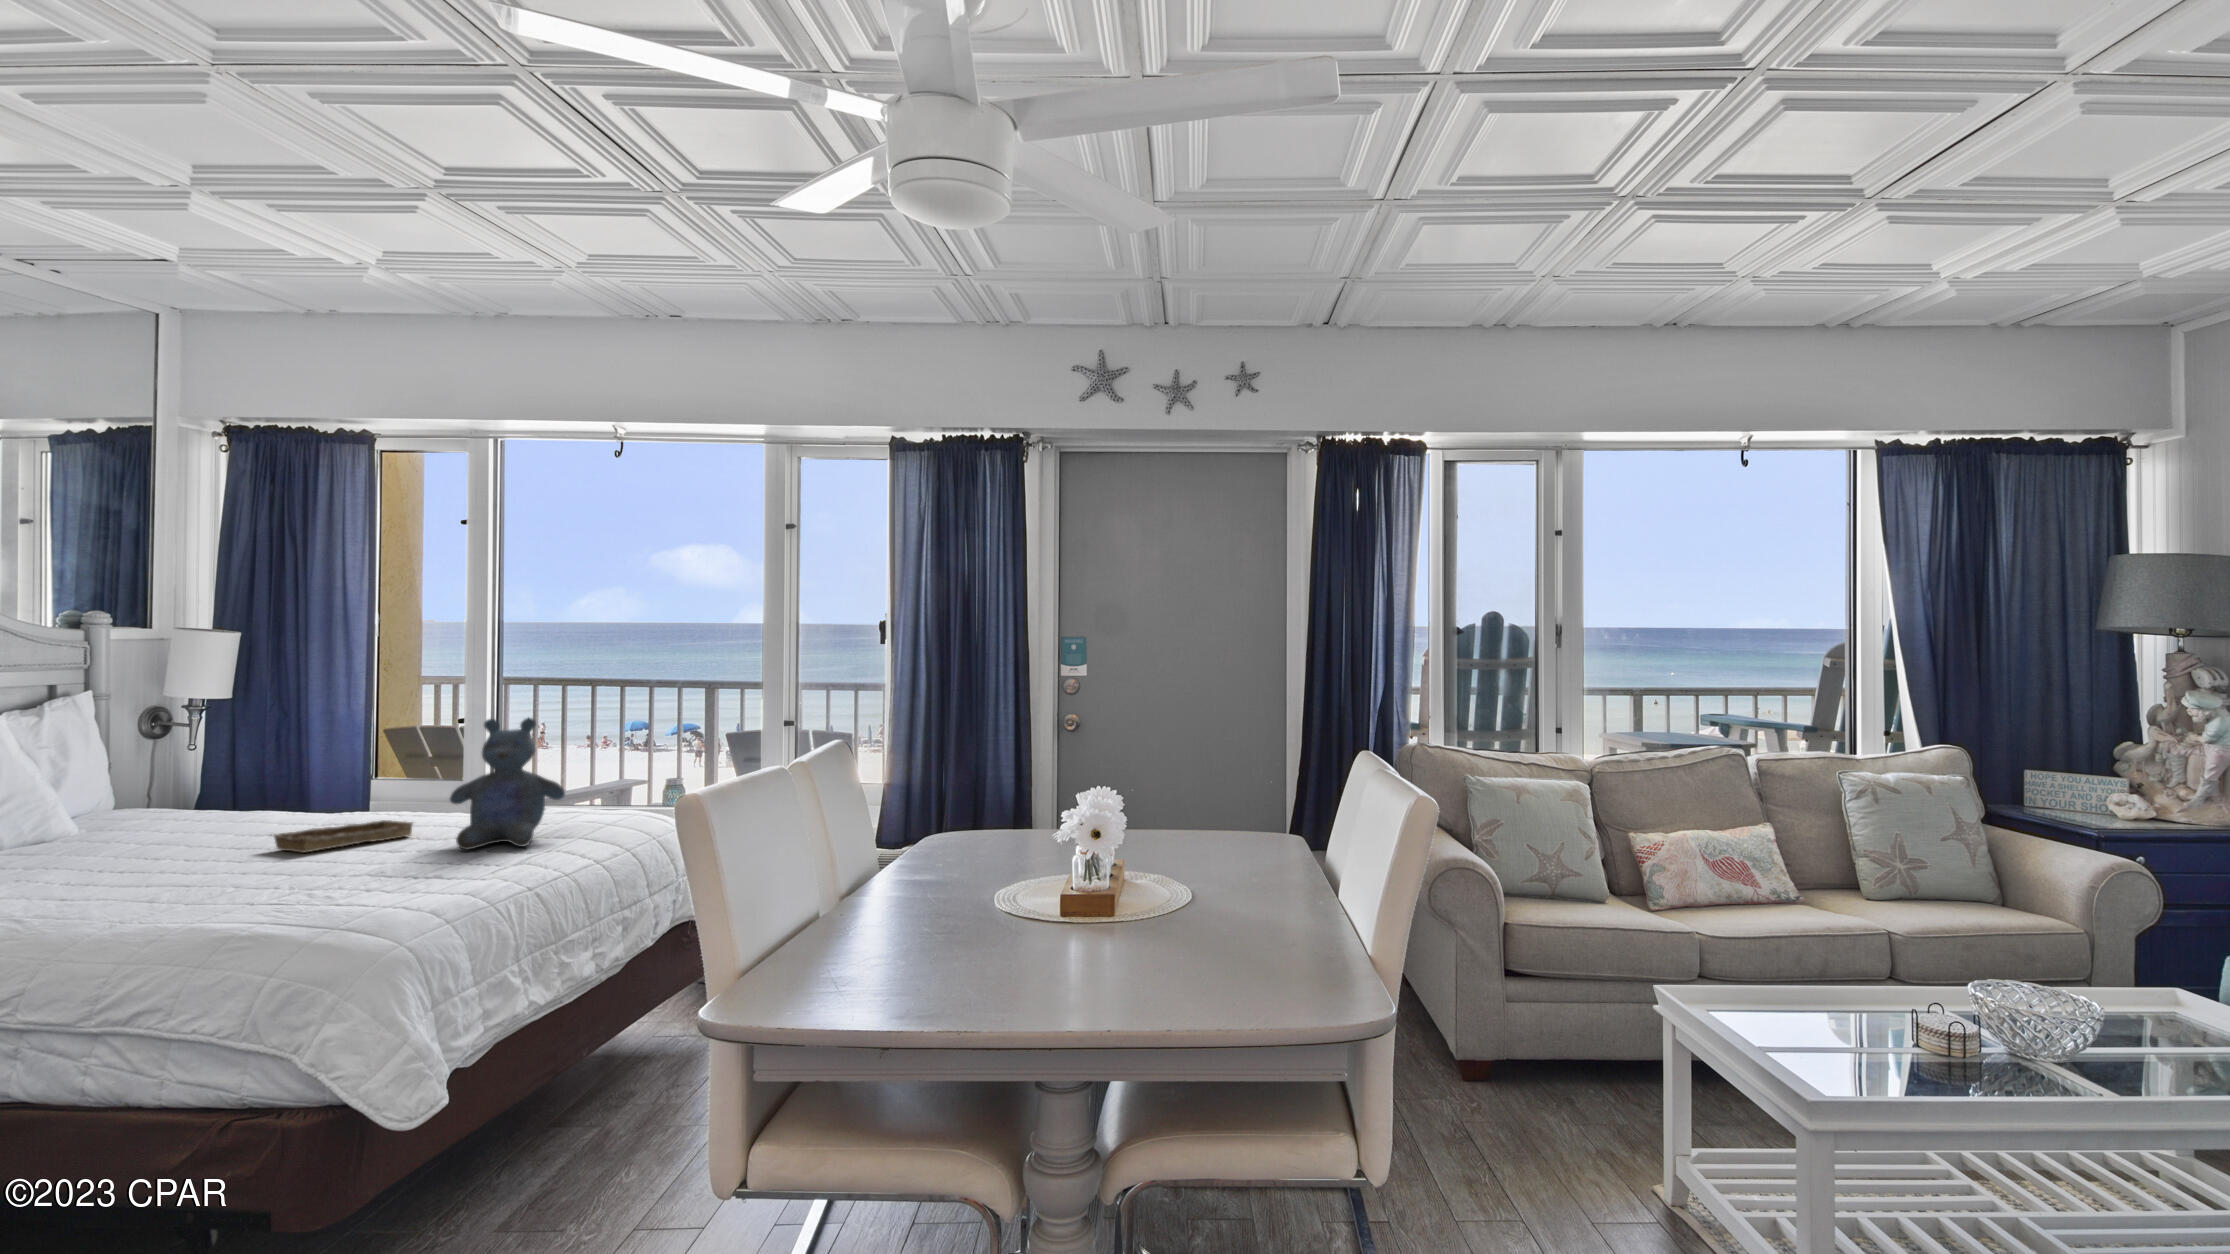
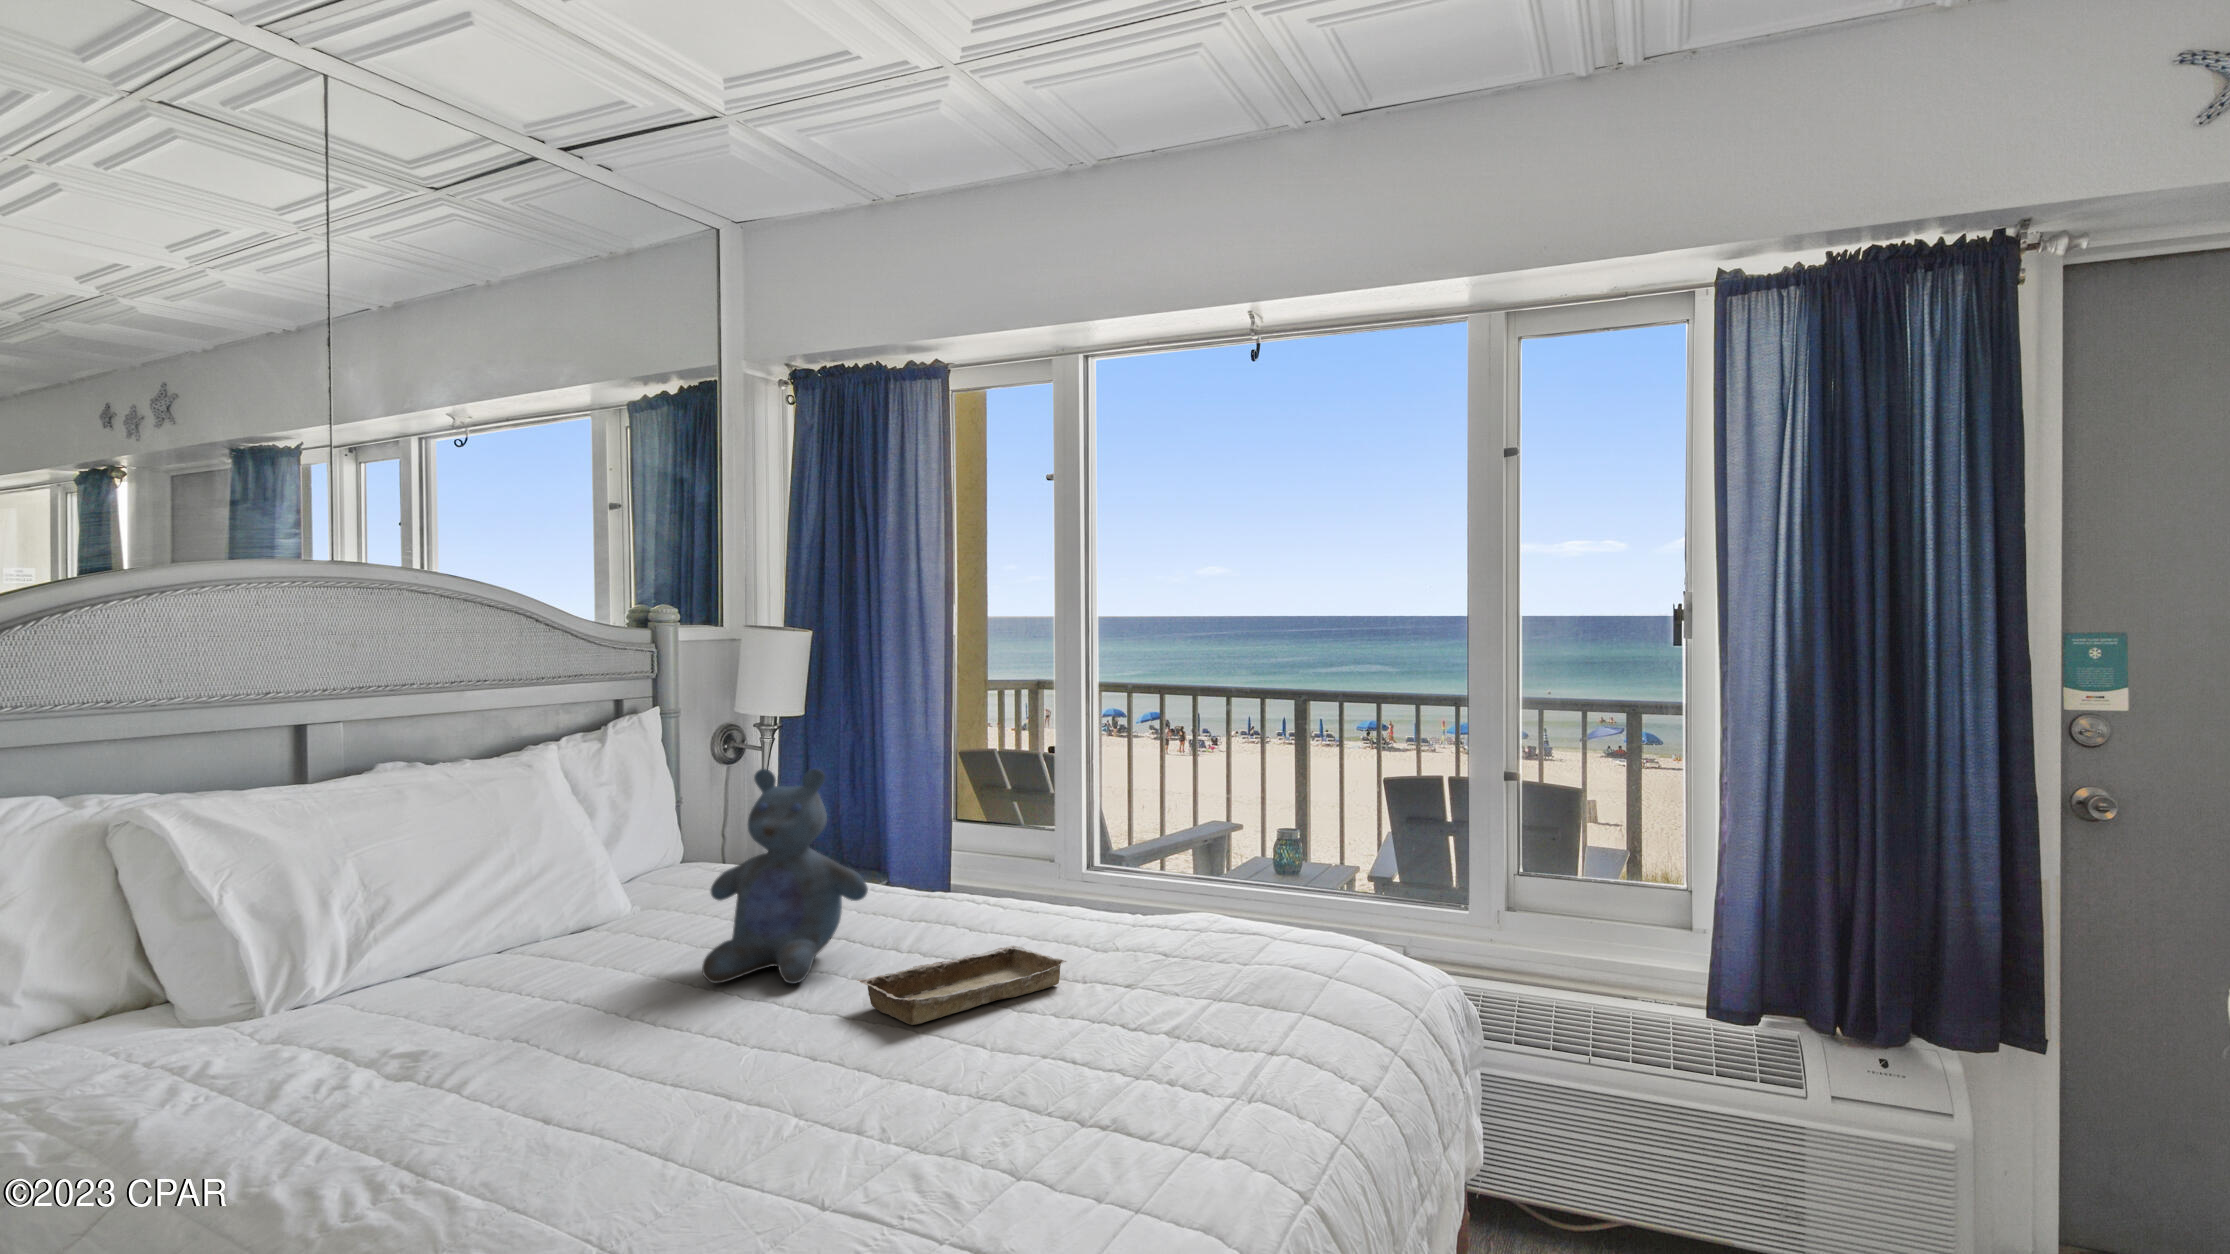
stuffed bear: present [450,718,565,850] -> present [702,769,868,984]

